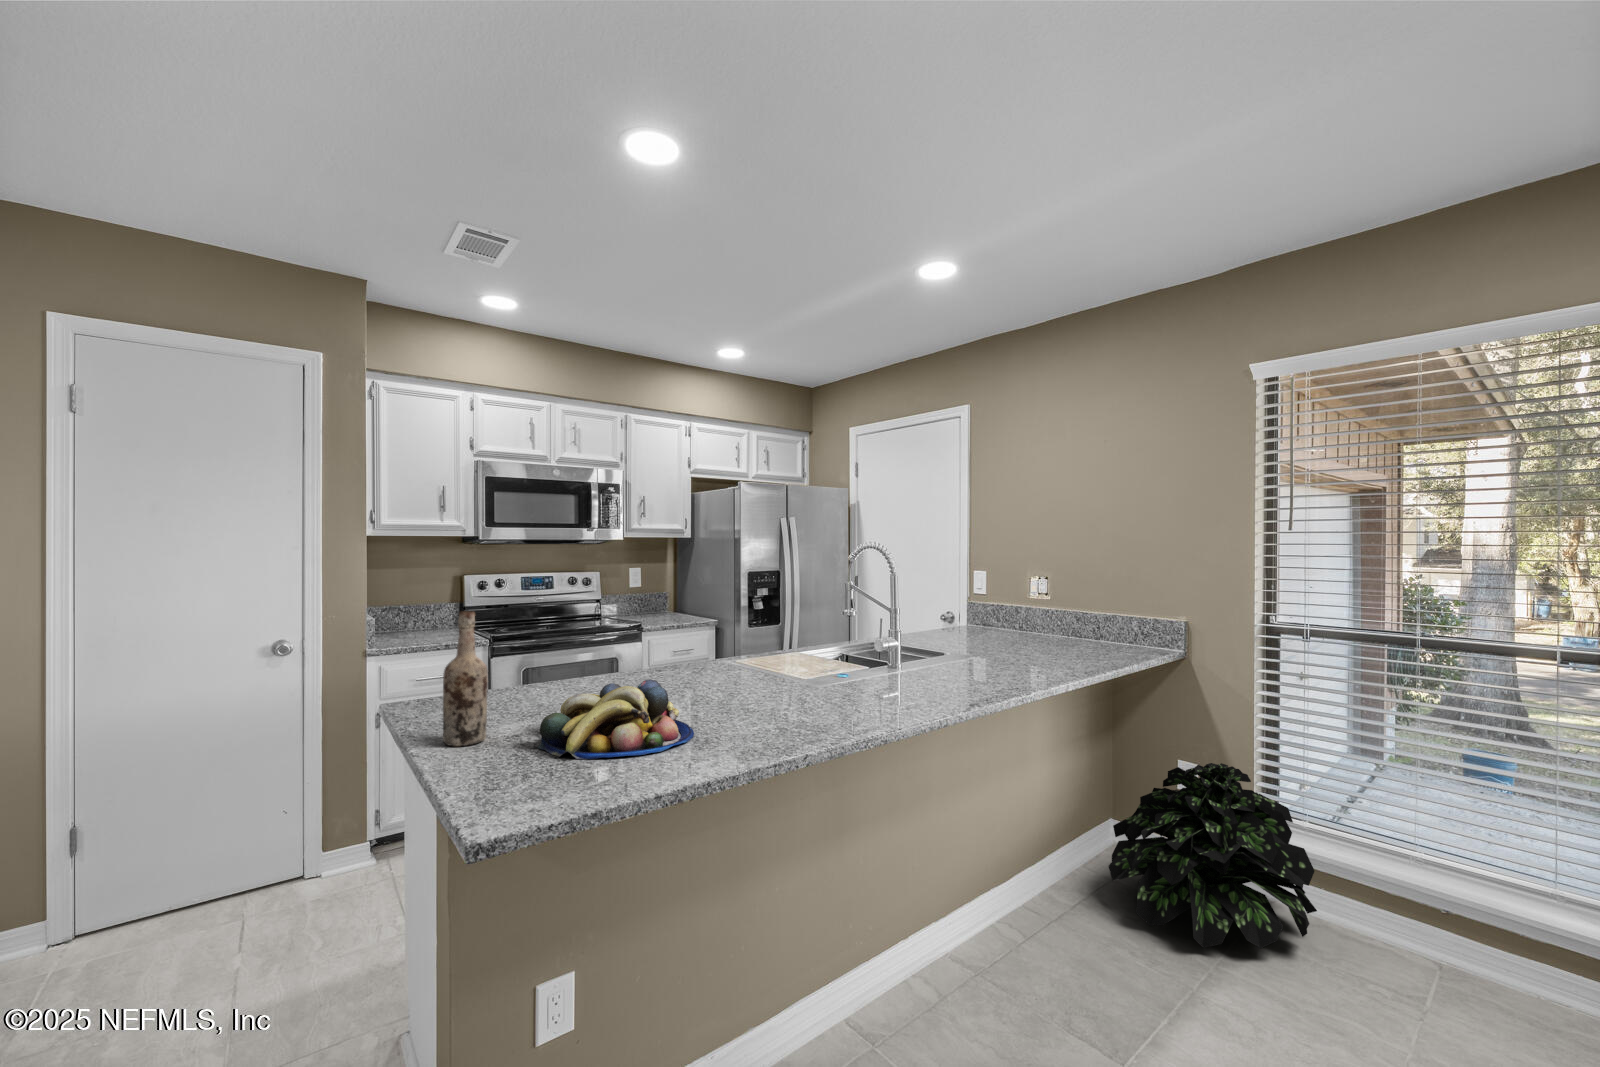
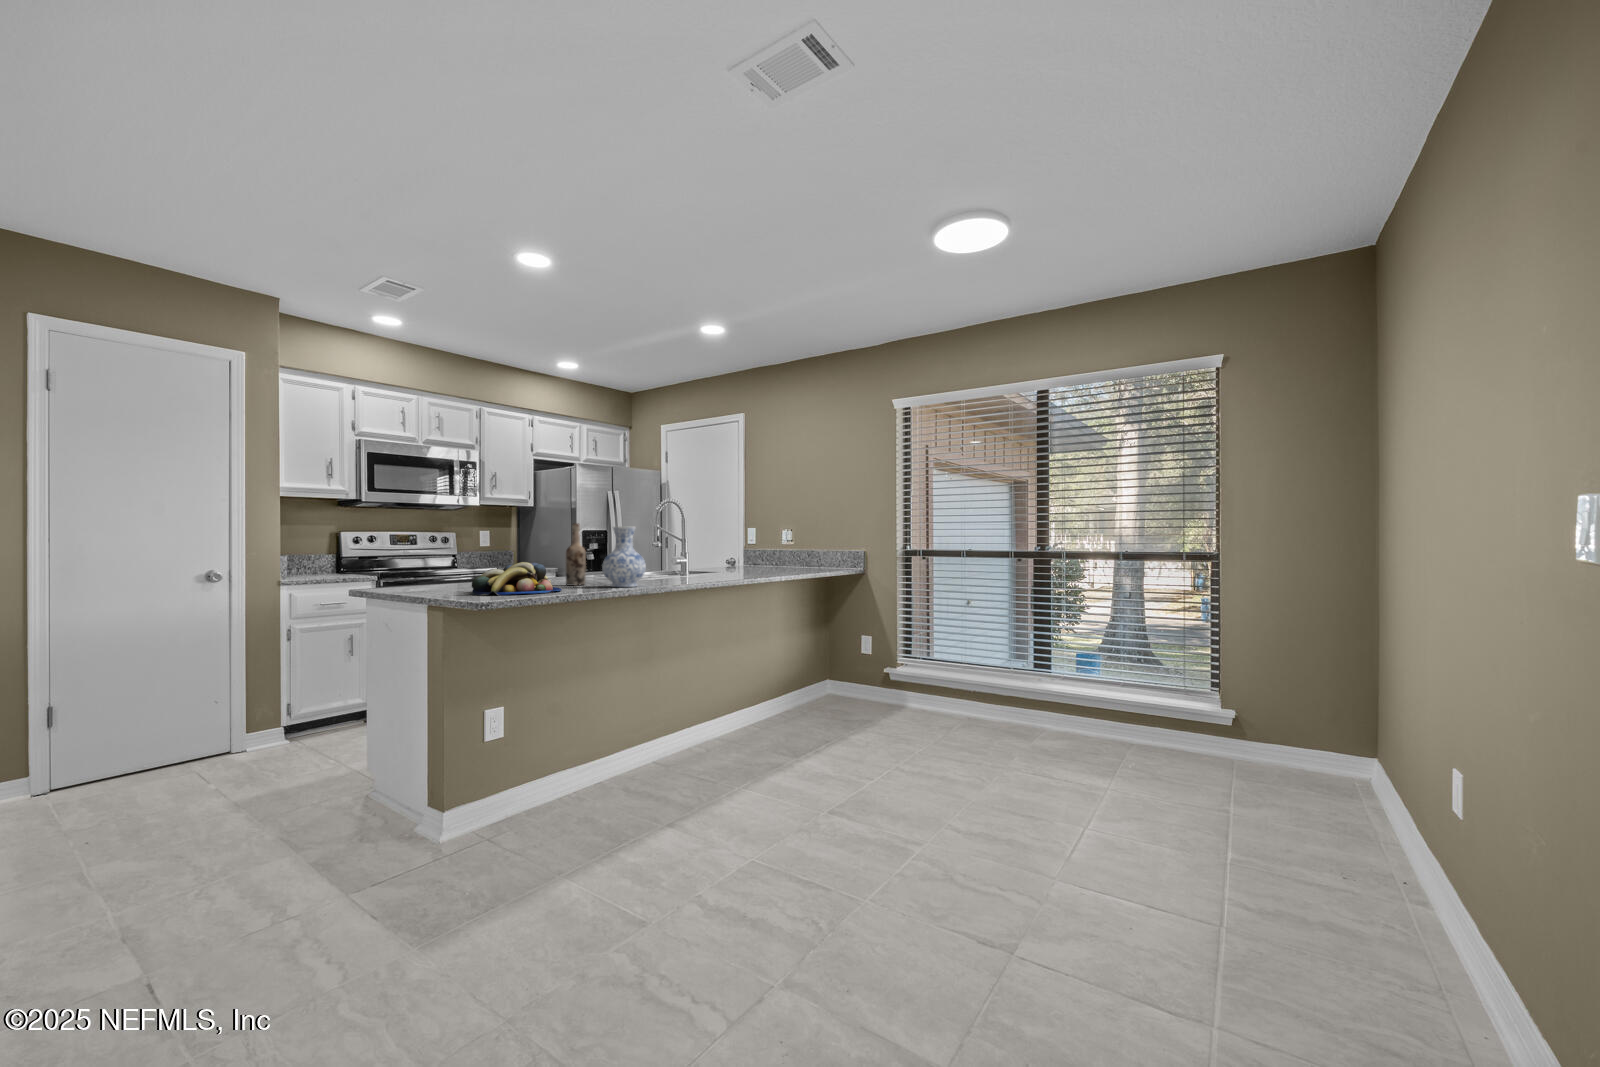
vase: none [766,610,840,722] -> present [602,527,646,587]
wine bottle: present [443,611,488,746] -> present [566,523,586,585]
potted plant: present [1109,763,1317,948] -> none [816,629,922,726]

